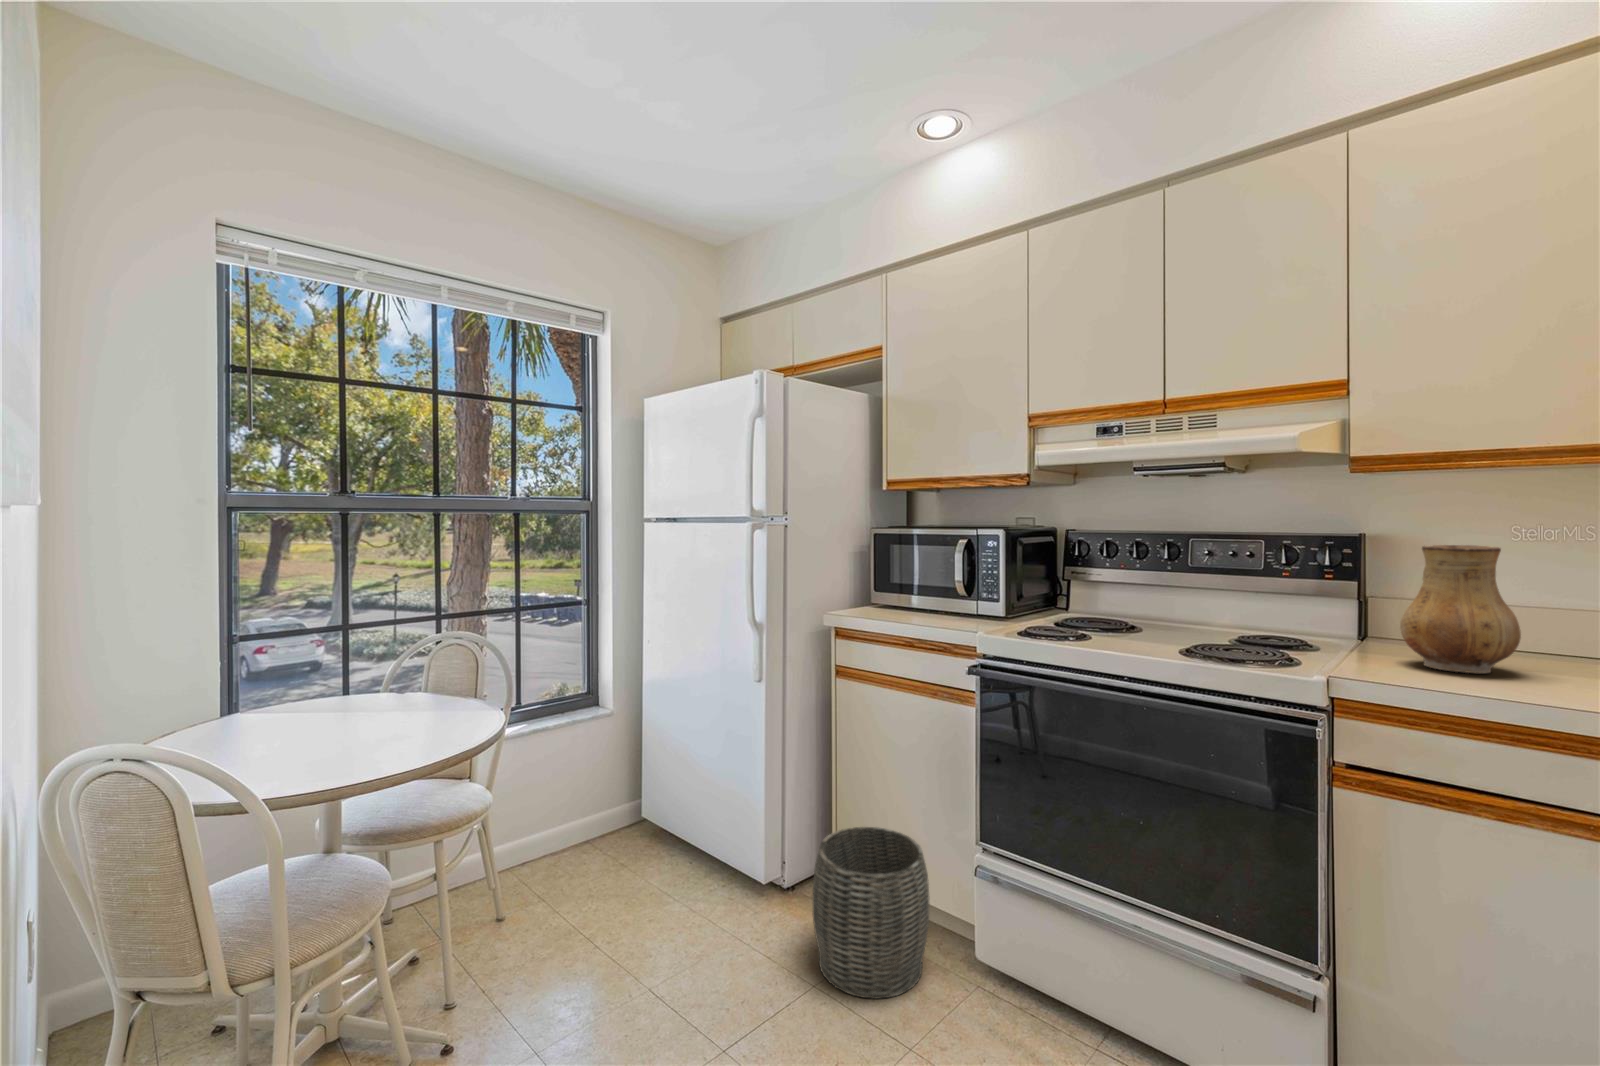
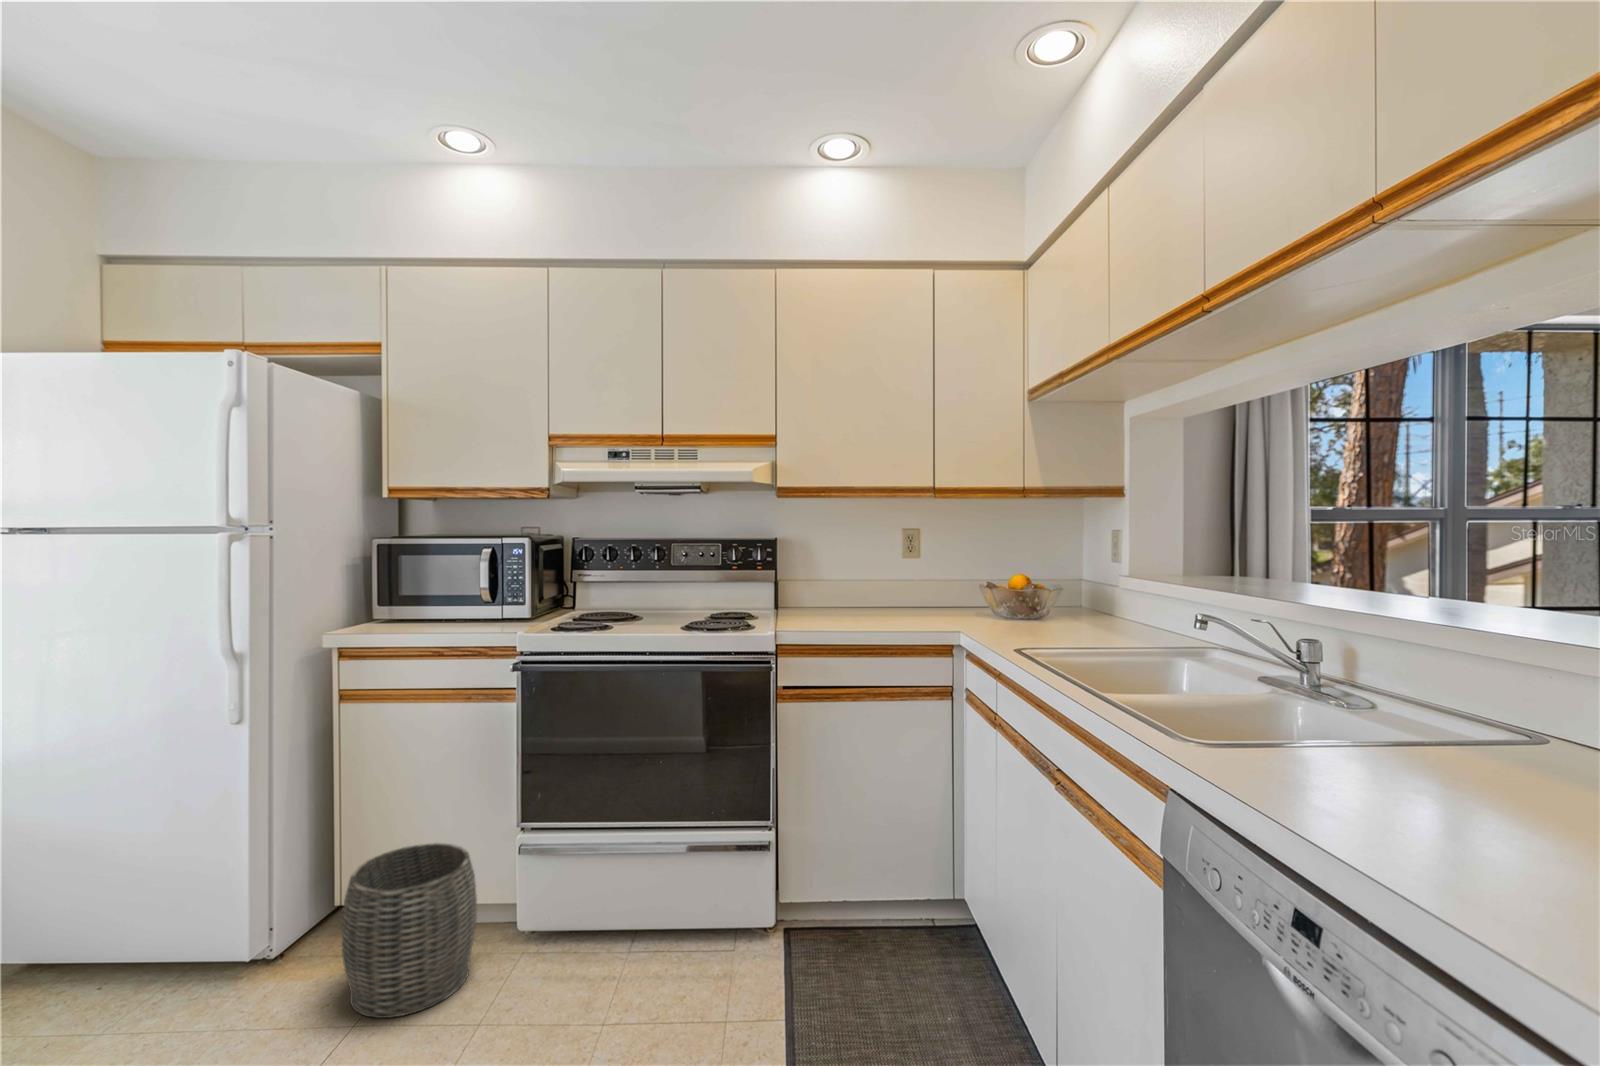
ceramic pitcher: present [1400,545,1521,673] -> none [804,545,856,621]

